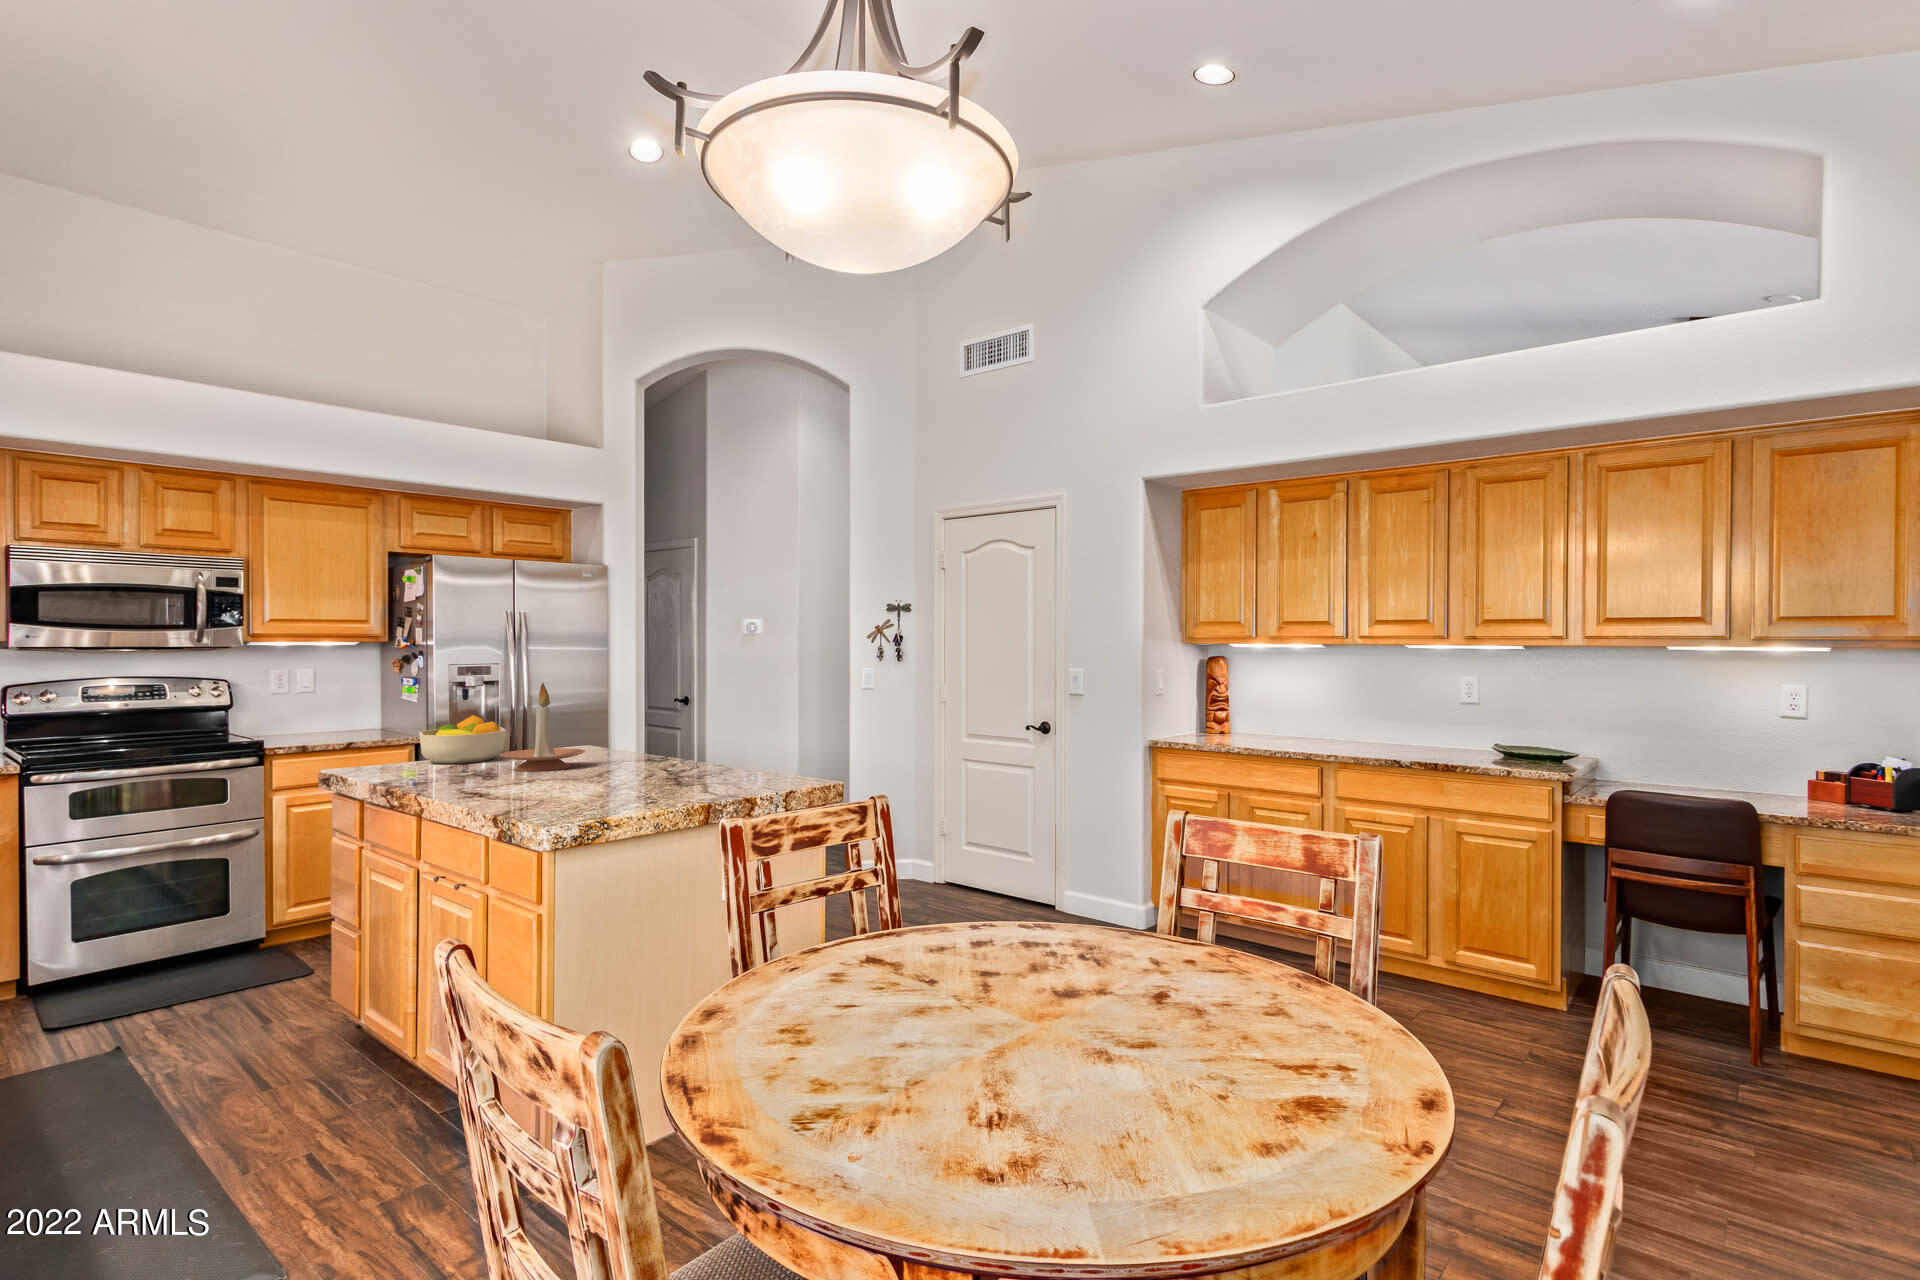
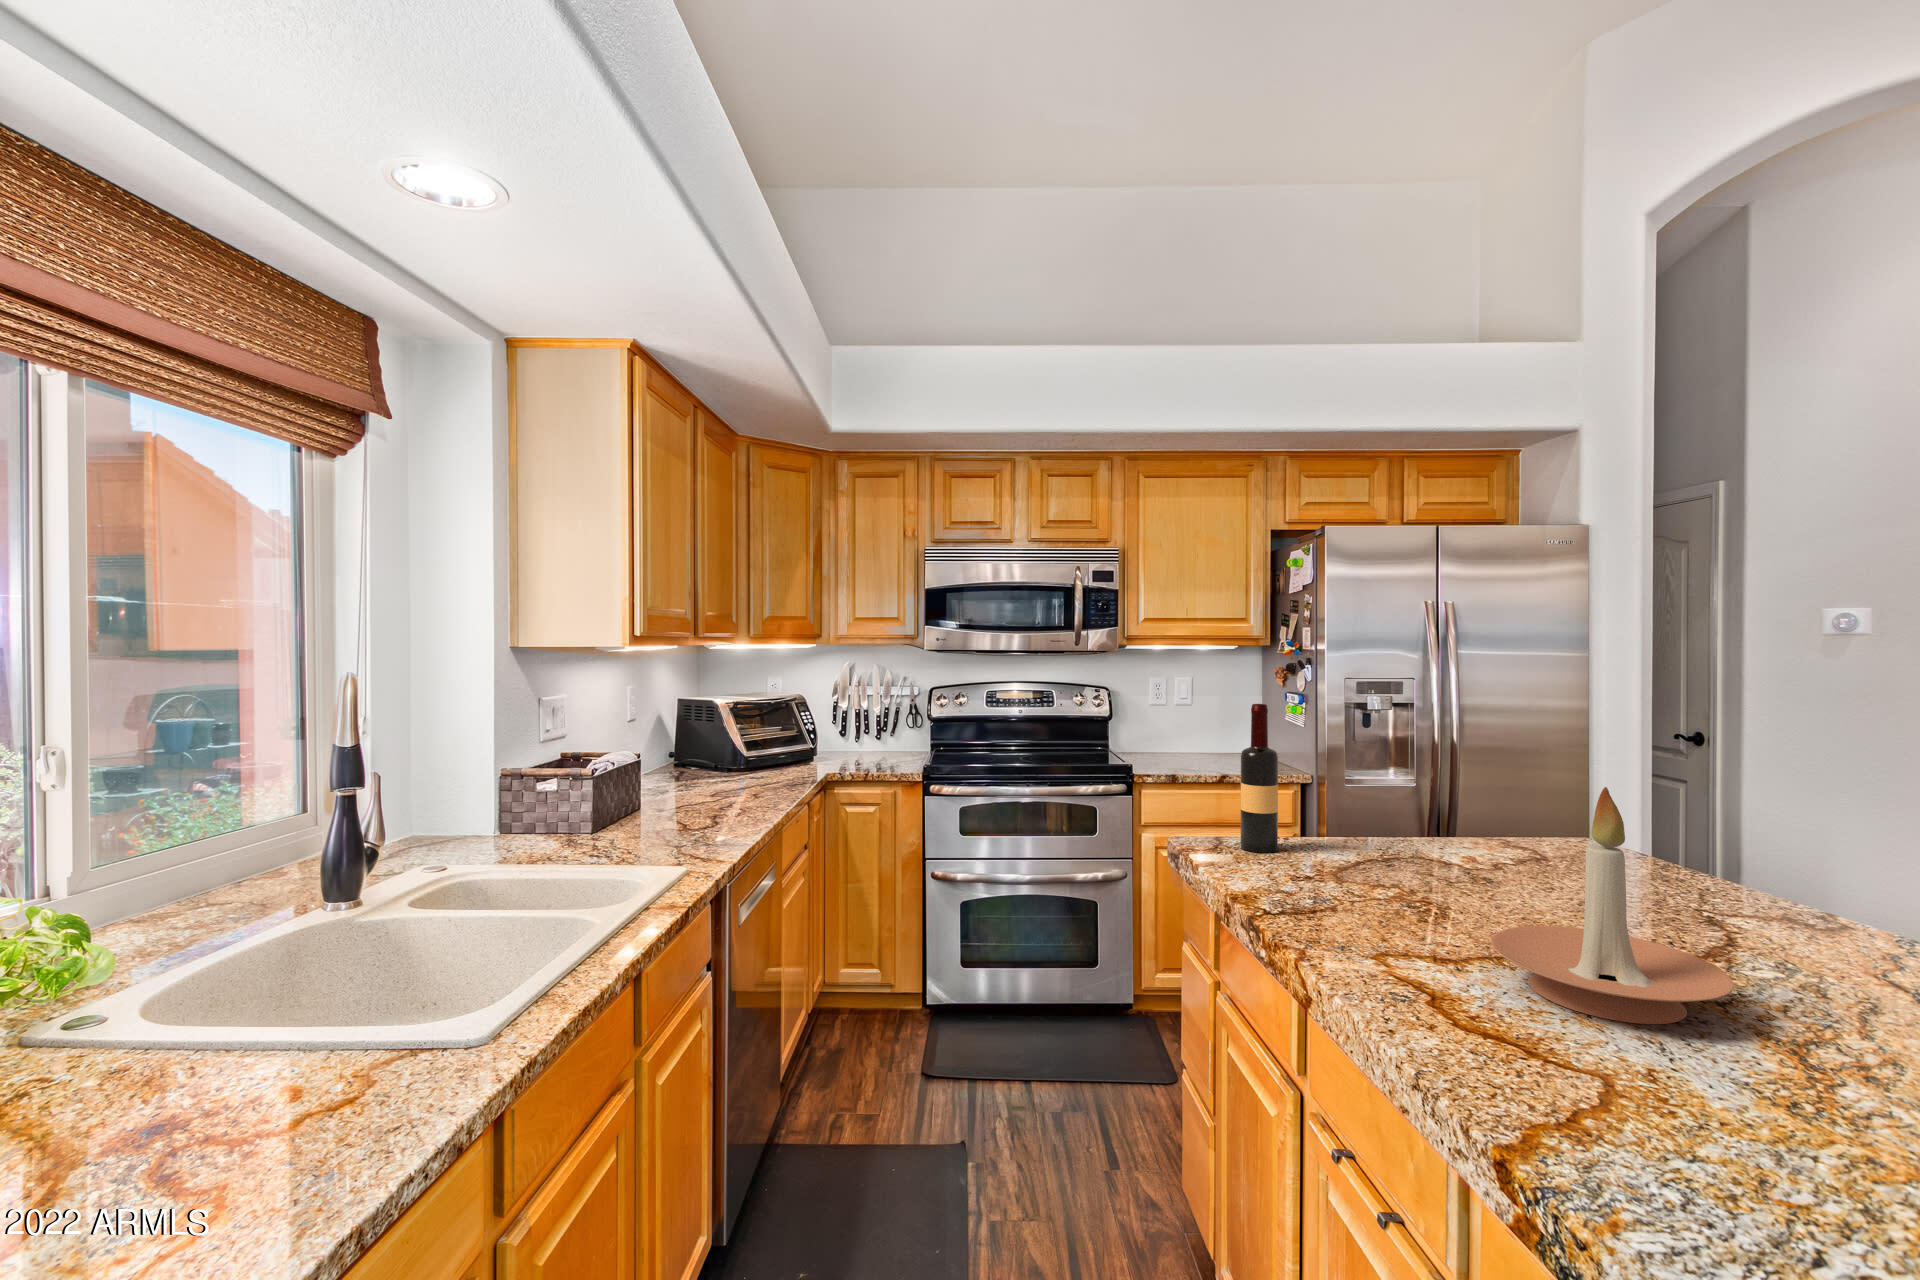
wine bottle: none [372,669,398,760] -> present [1241,704,1278,853]
fruit bowl: present [419,715,506,764] -> none [1311,798,1474,904]

